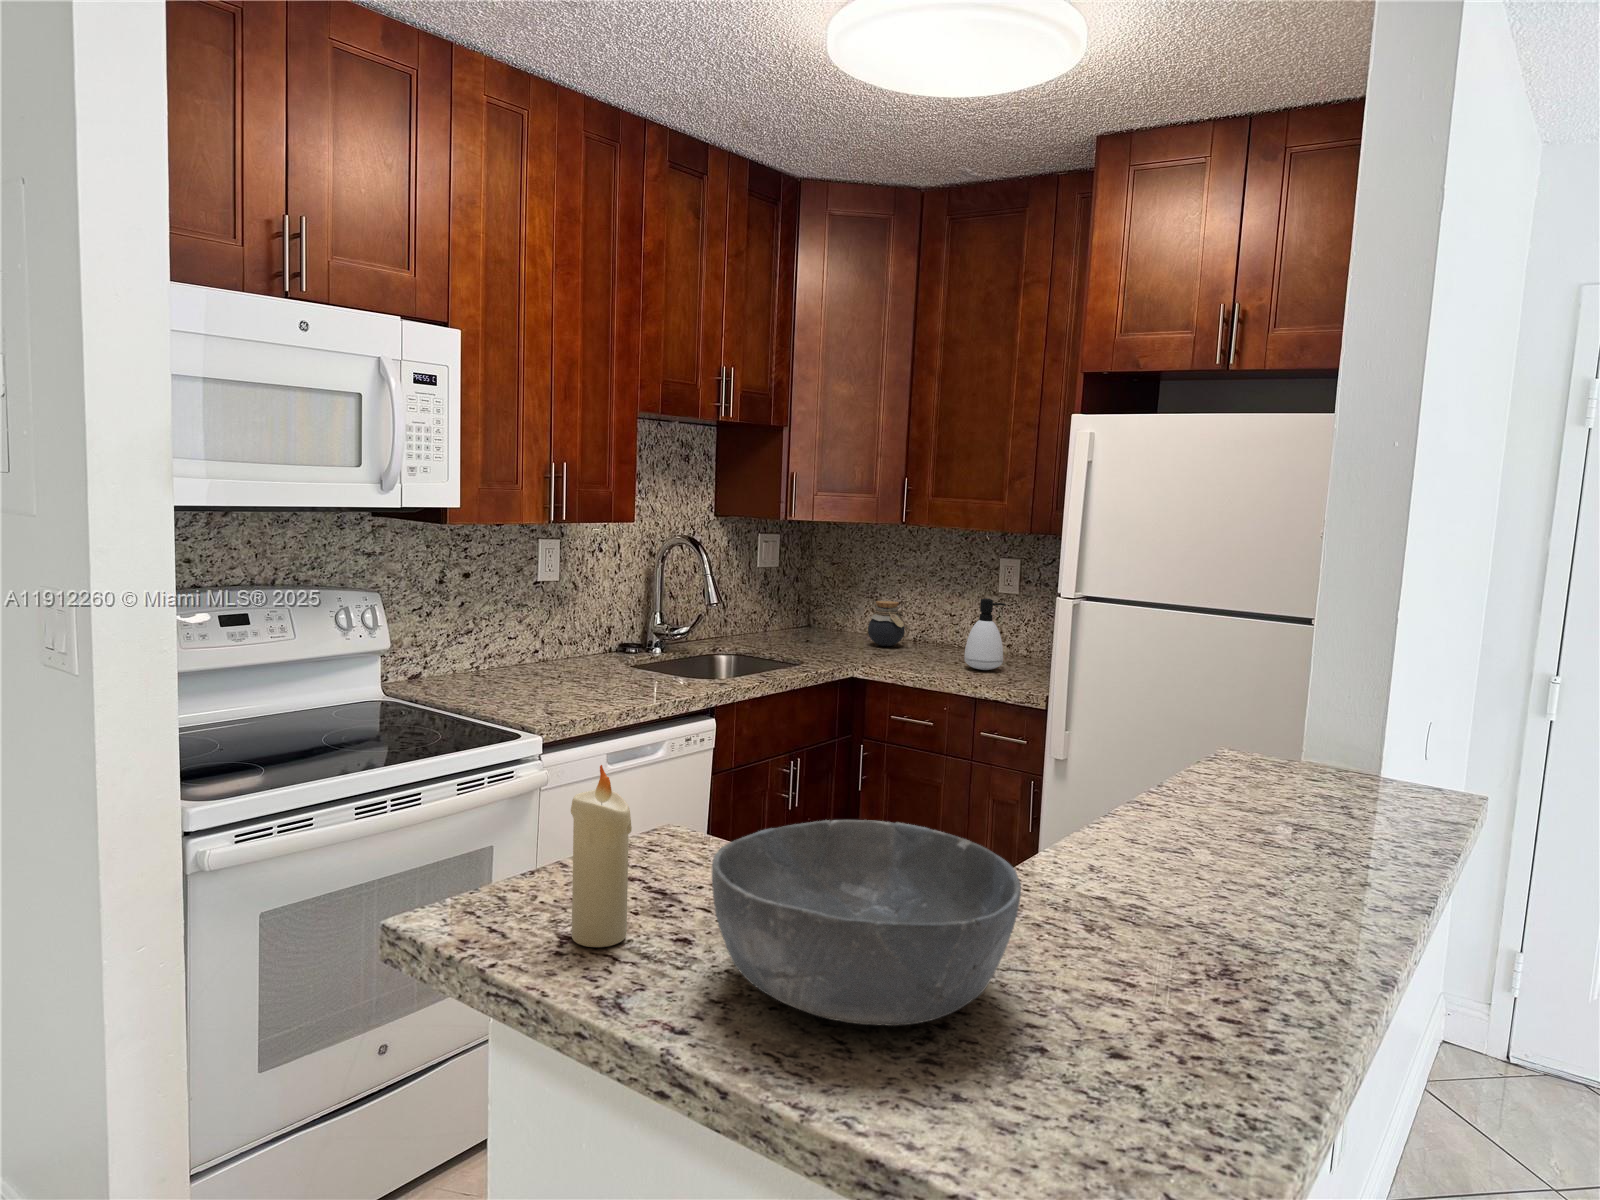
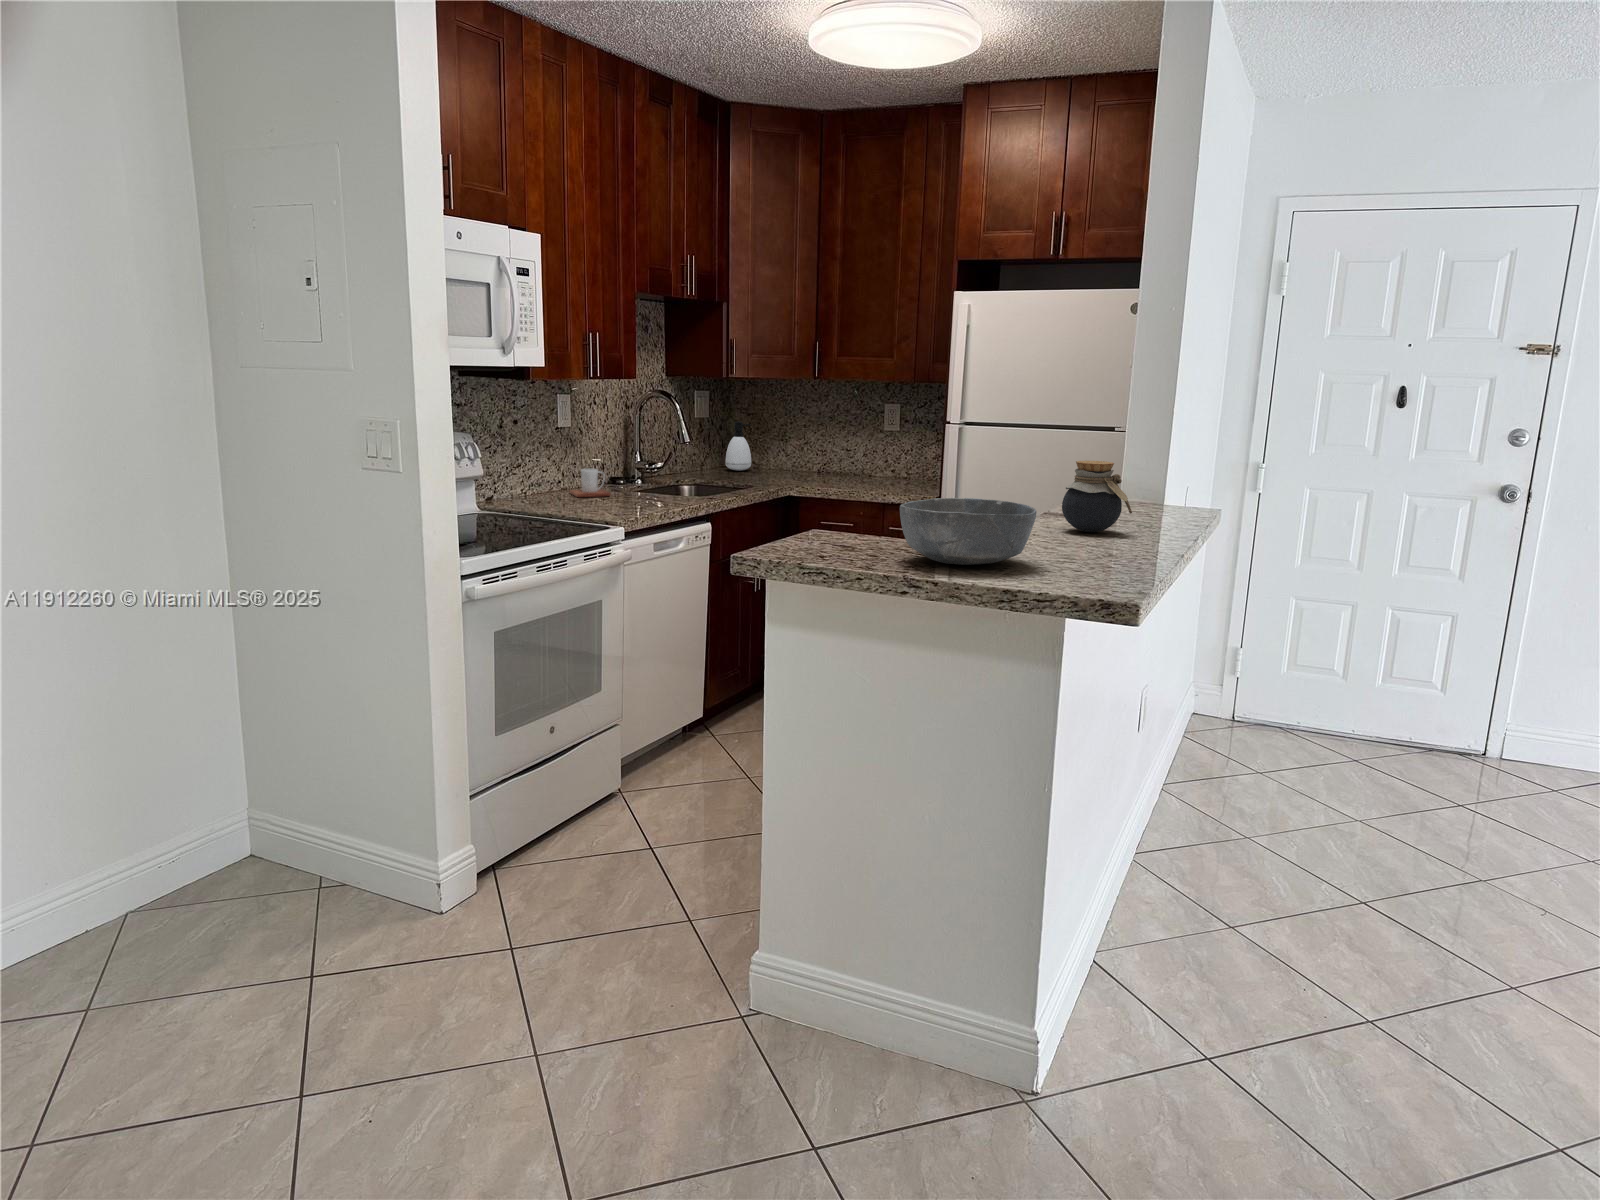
soap dispenser: present [964,599,1006,670] -> present [725,421,751,471]
jar: present [868,601,909,646] -> present [1062,461,1132,532]
mug: none [543,637,591,676] -> present [570,469,611,497]
candle: present [571,765,632,947] -> none [824,474,852,558]

